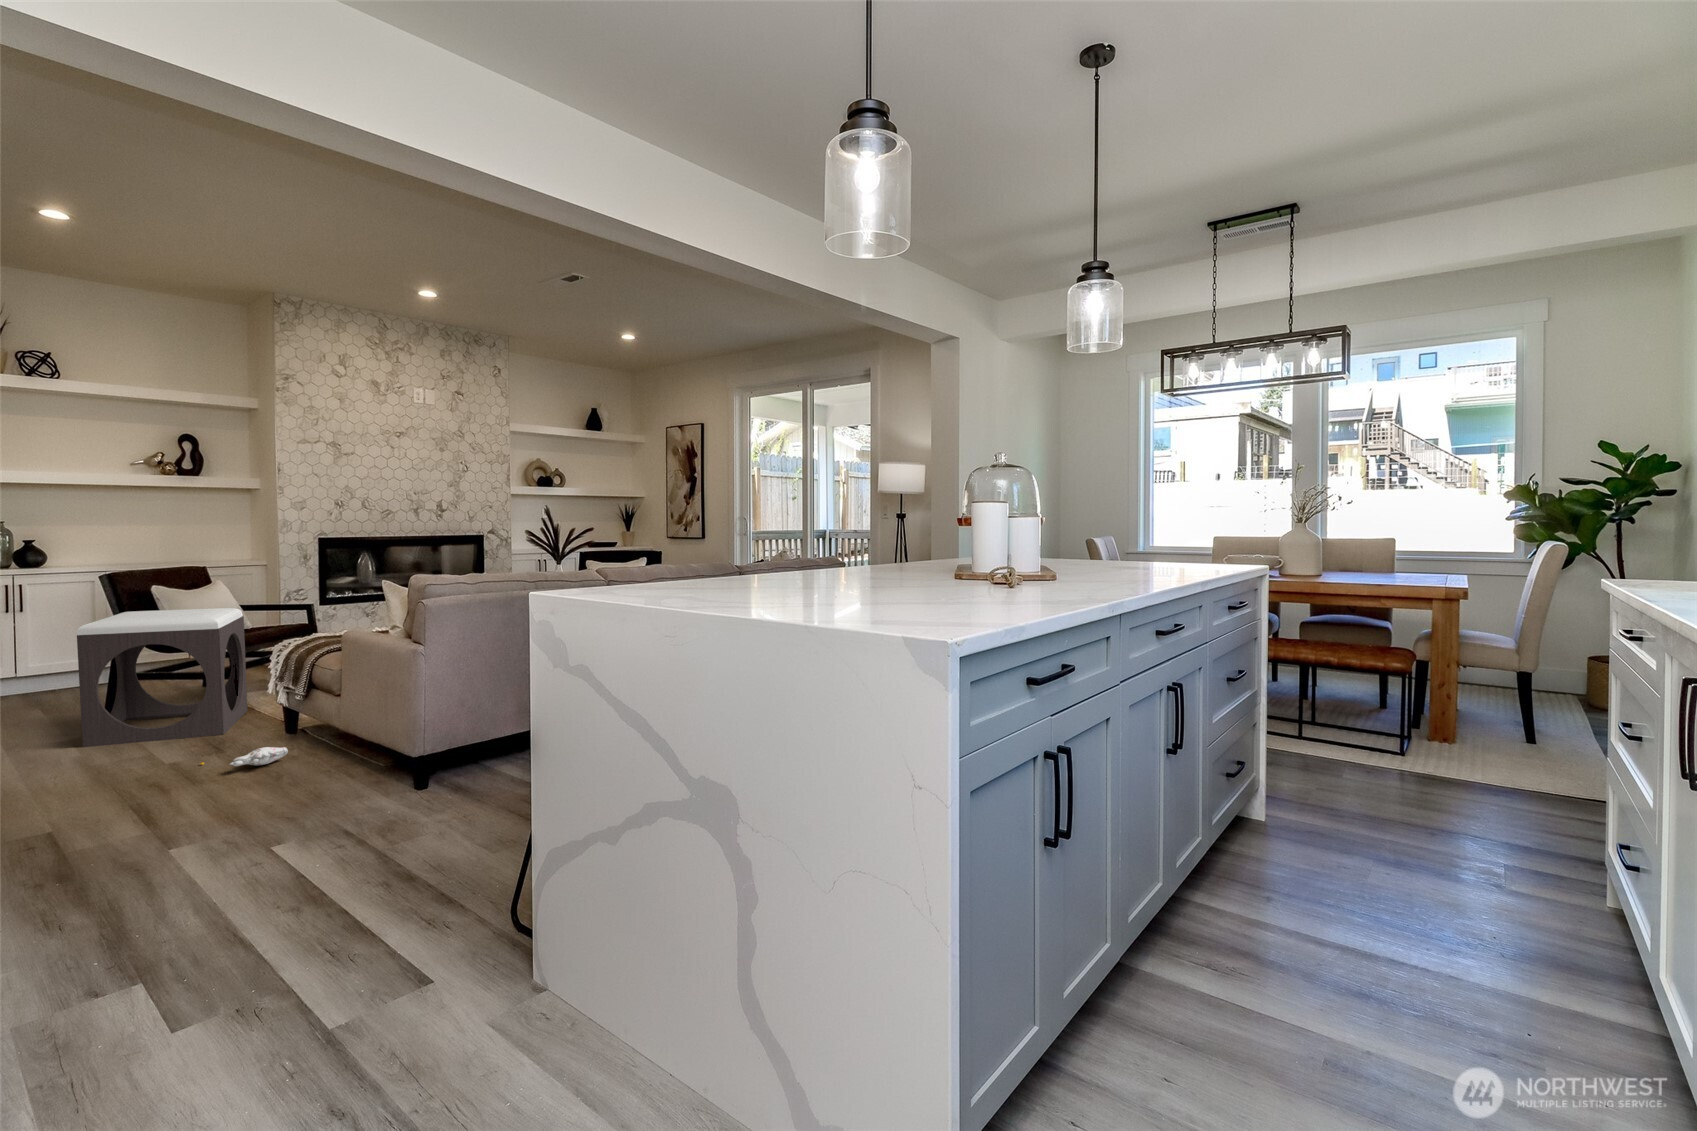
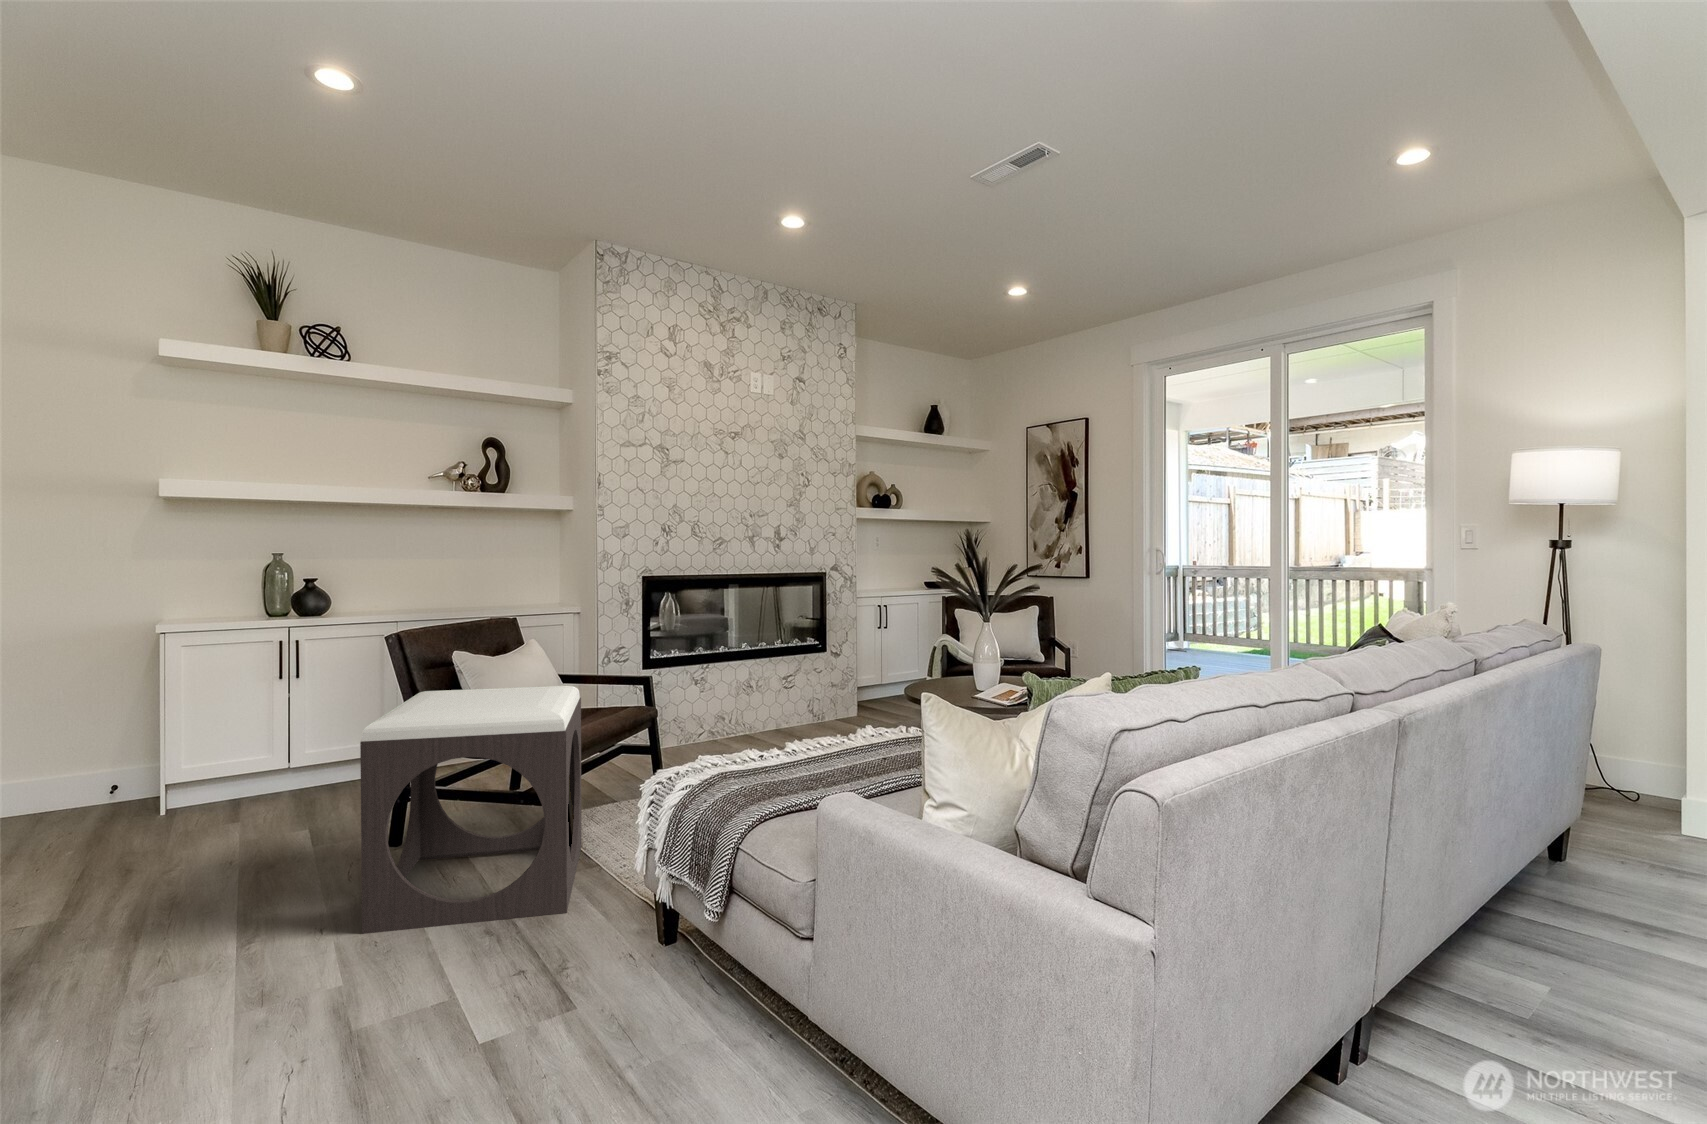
plush toy: present [200,747,288,766] -> none [557,993,709,1051]

